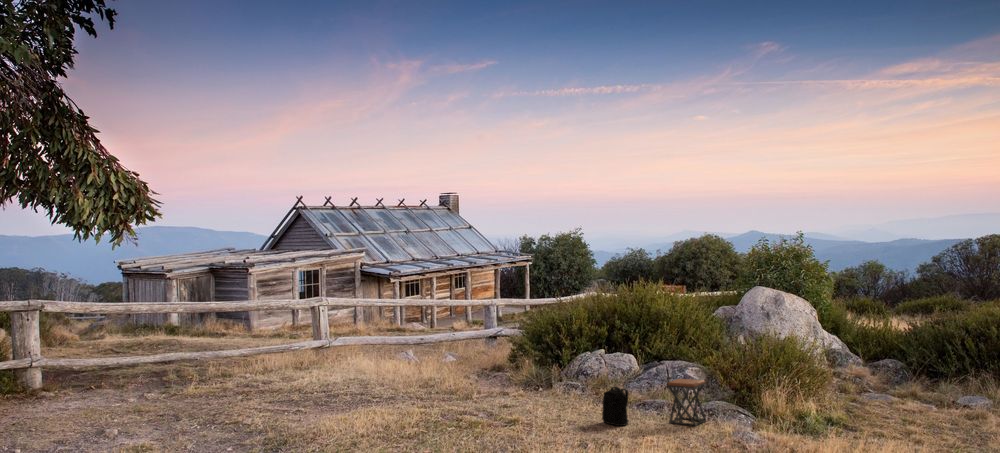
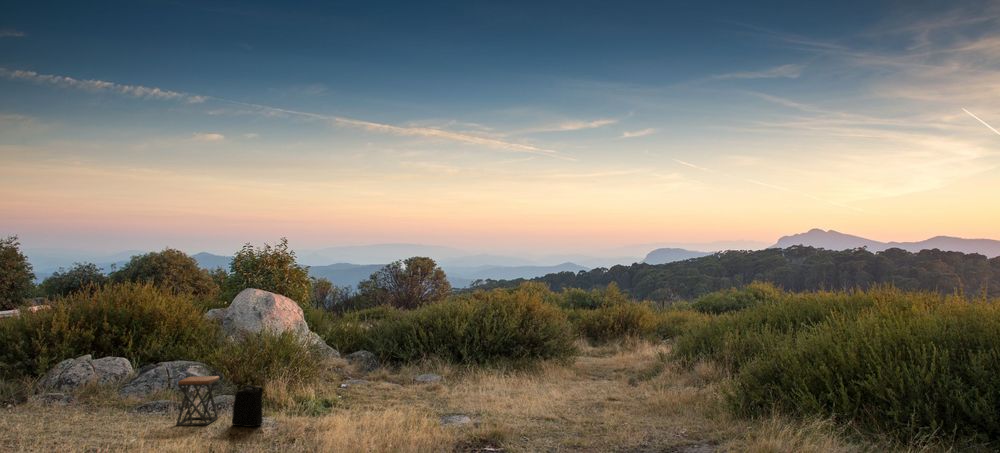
backpack: present [602,387,629,426] -> present [232,385,263,427]

